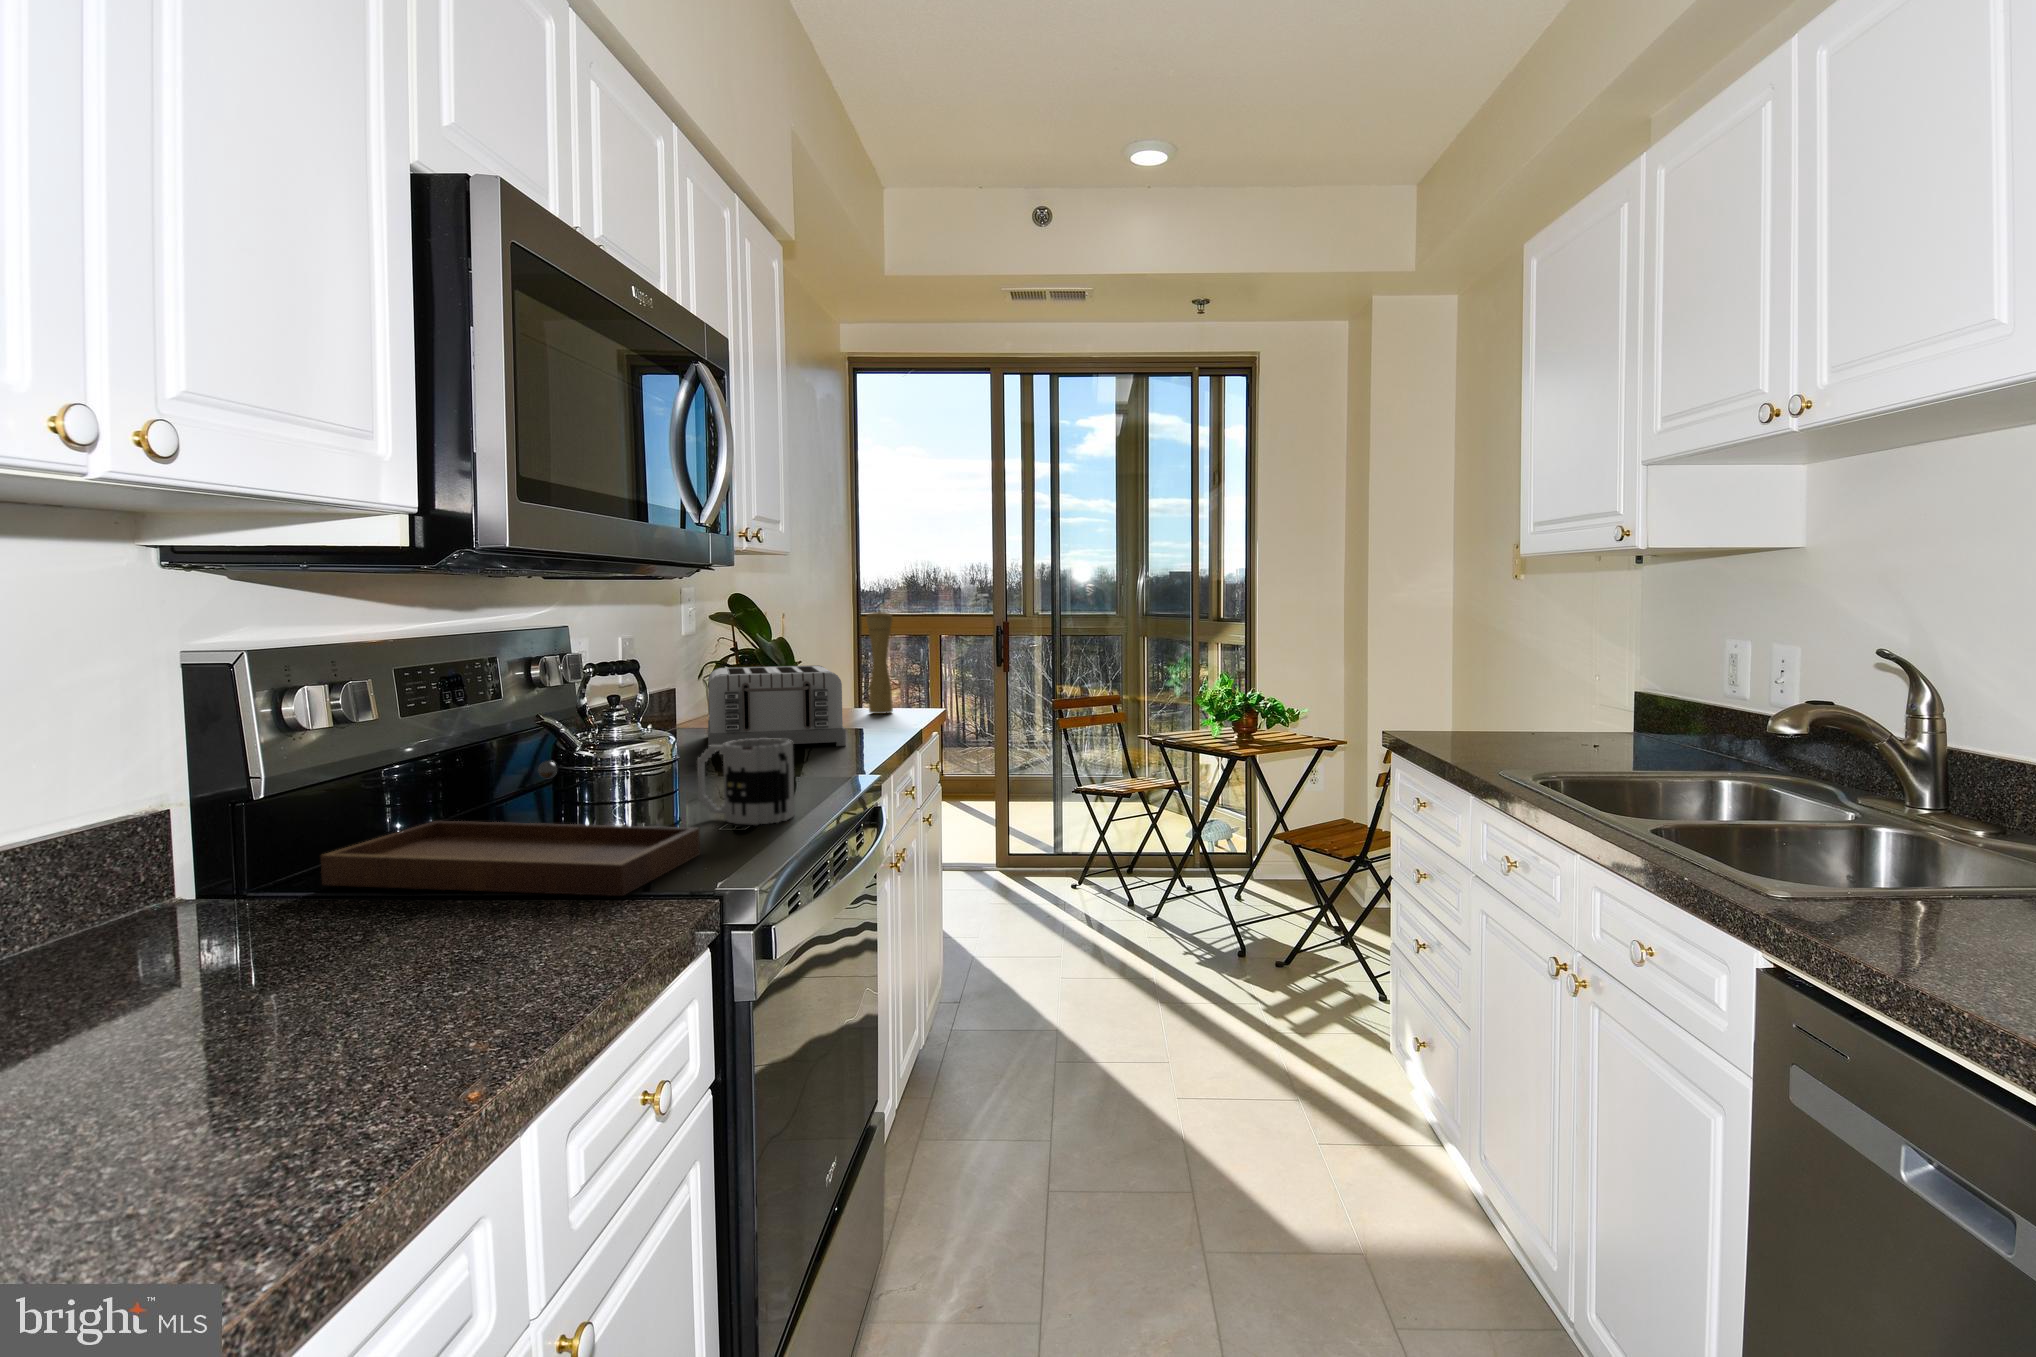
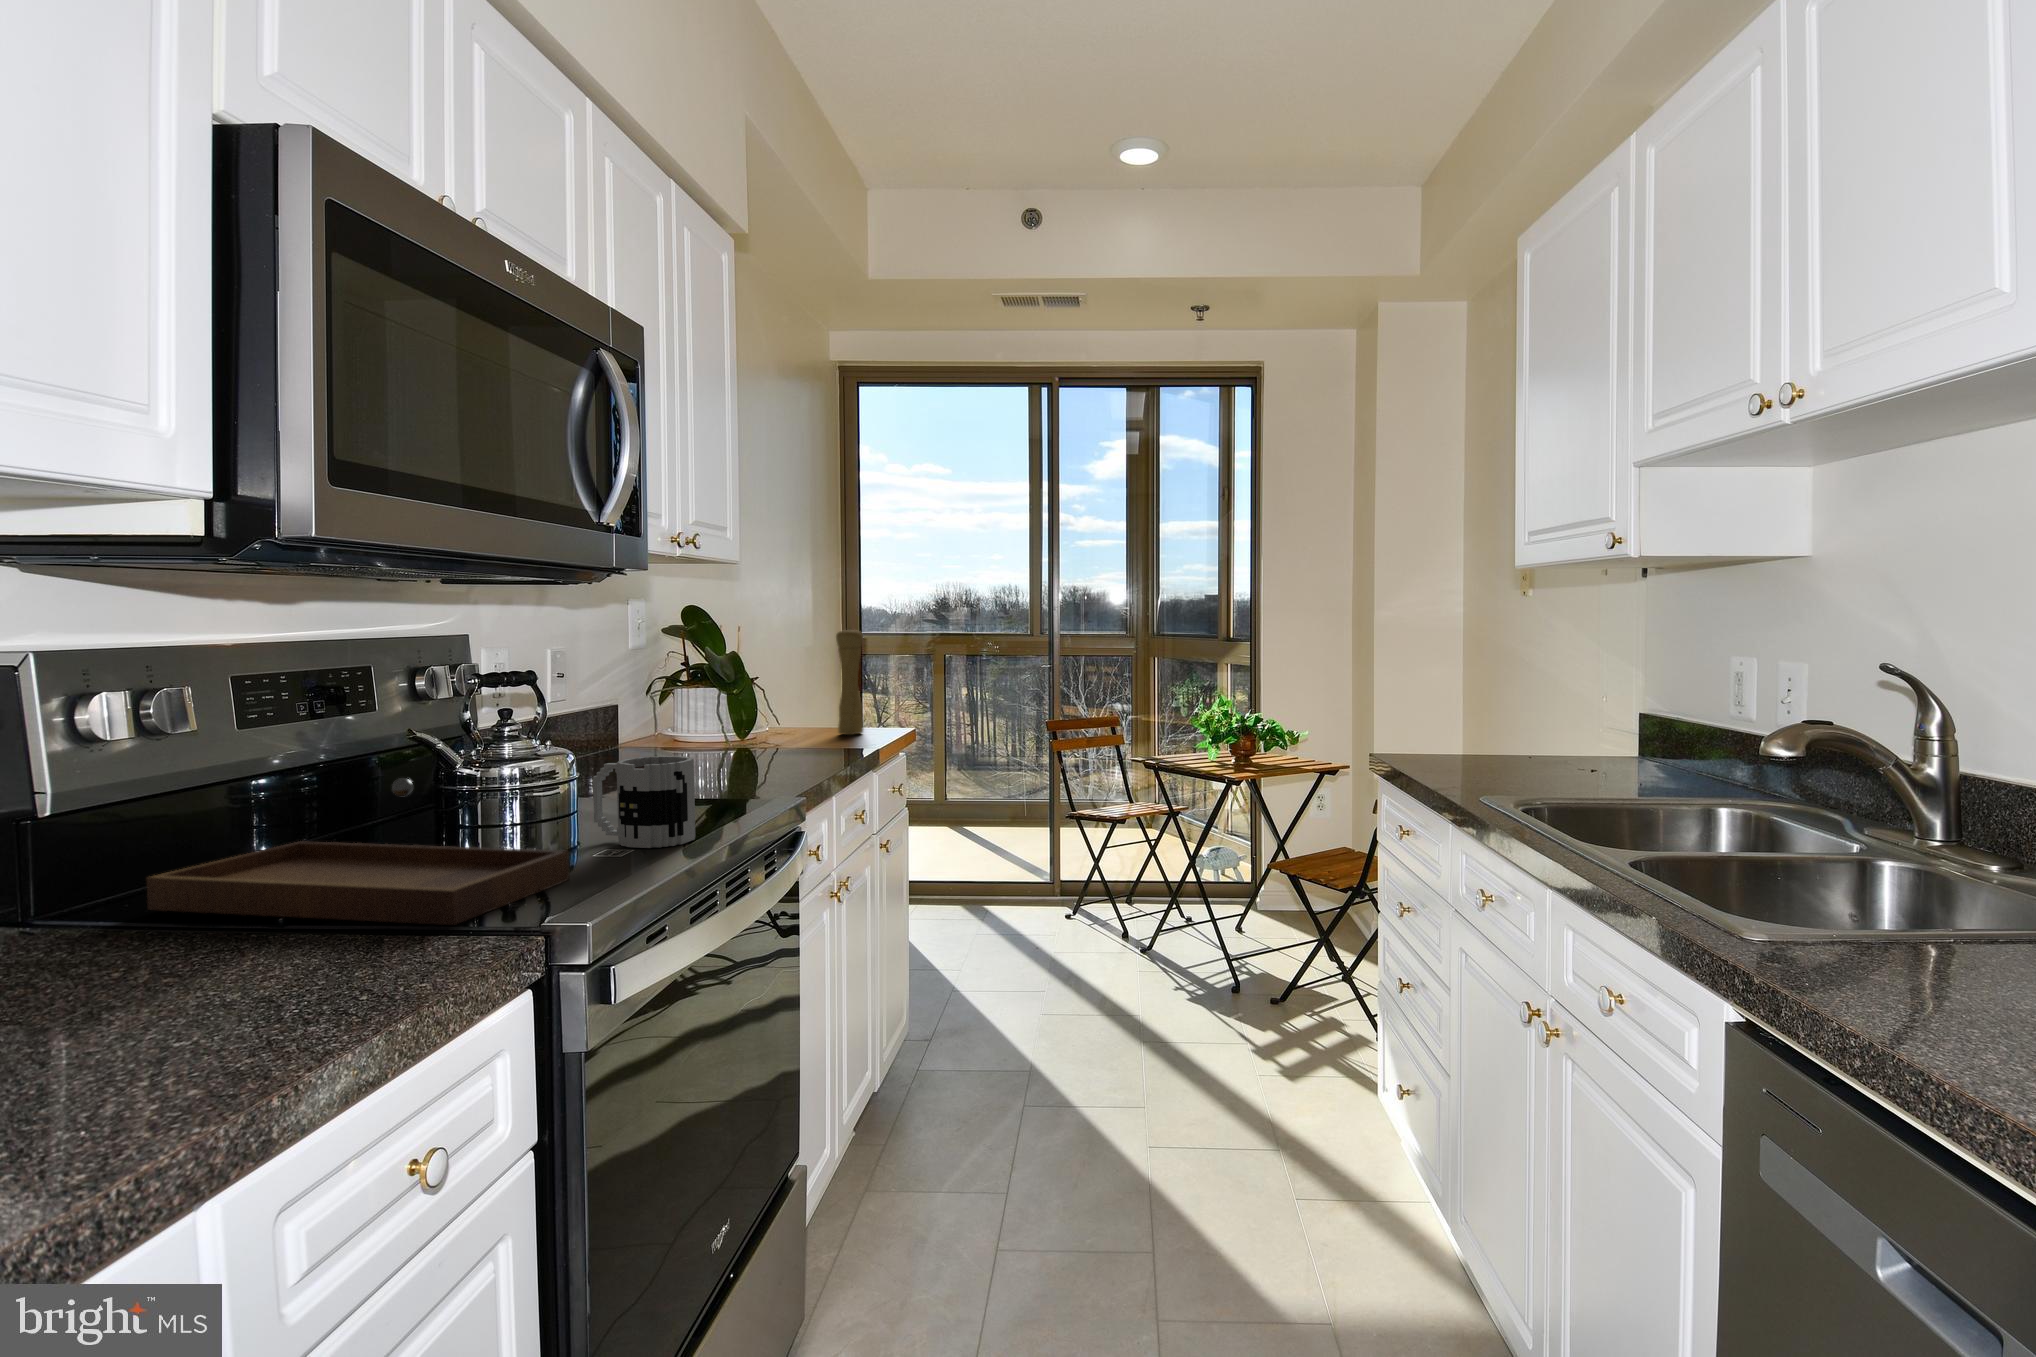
toaster: present [708,665,846,752] -> none [650,684,795,772]

